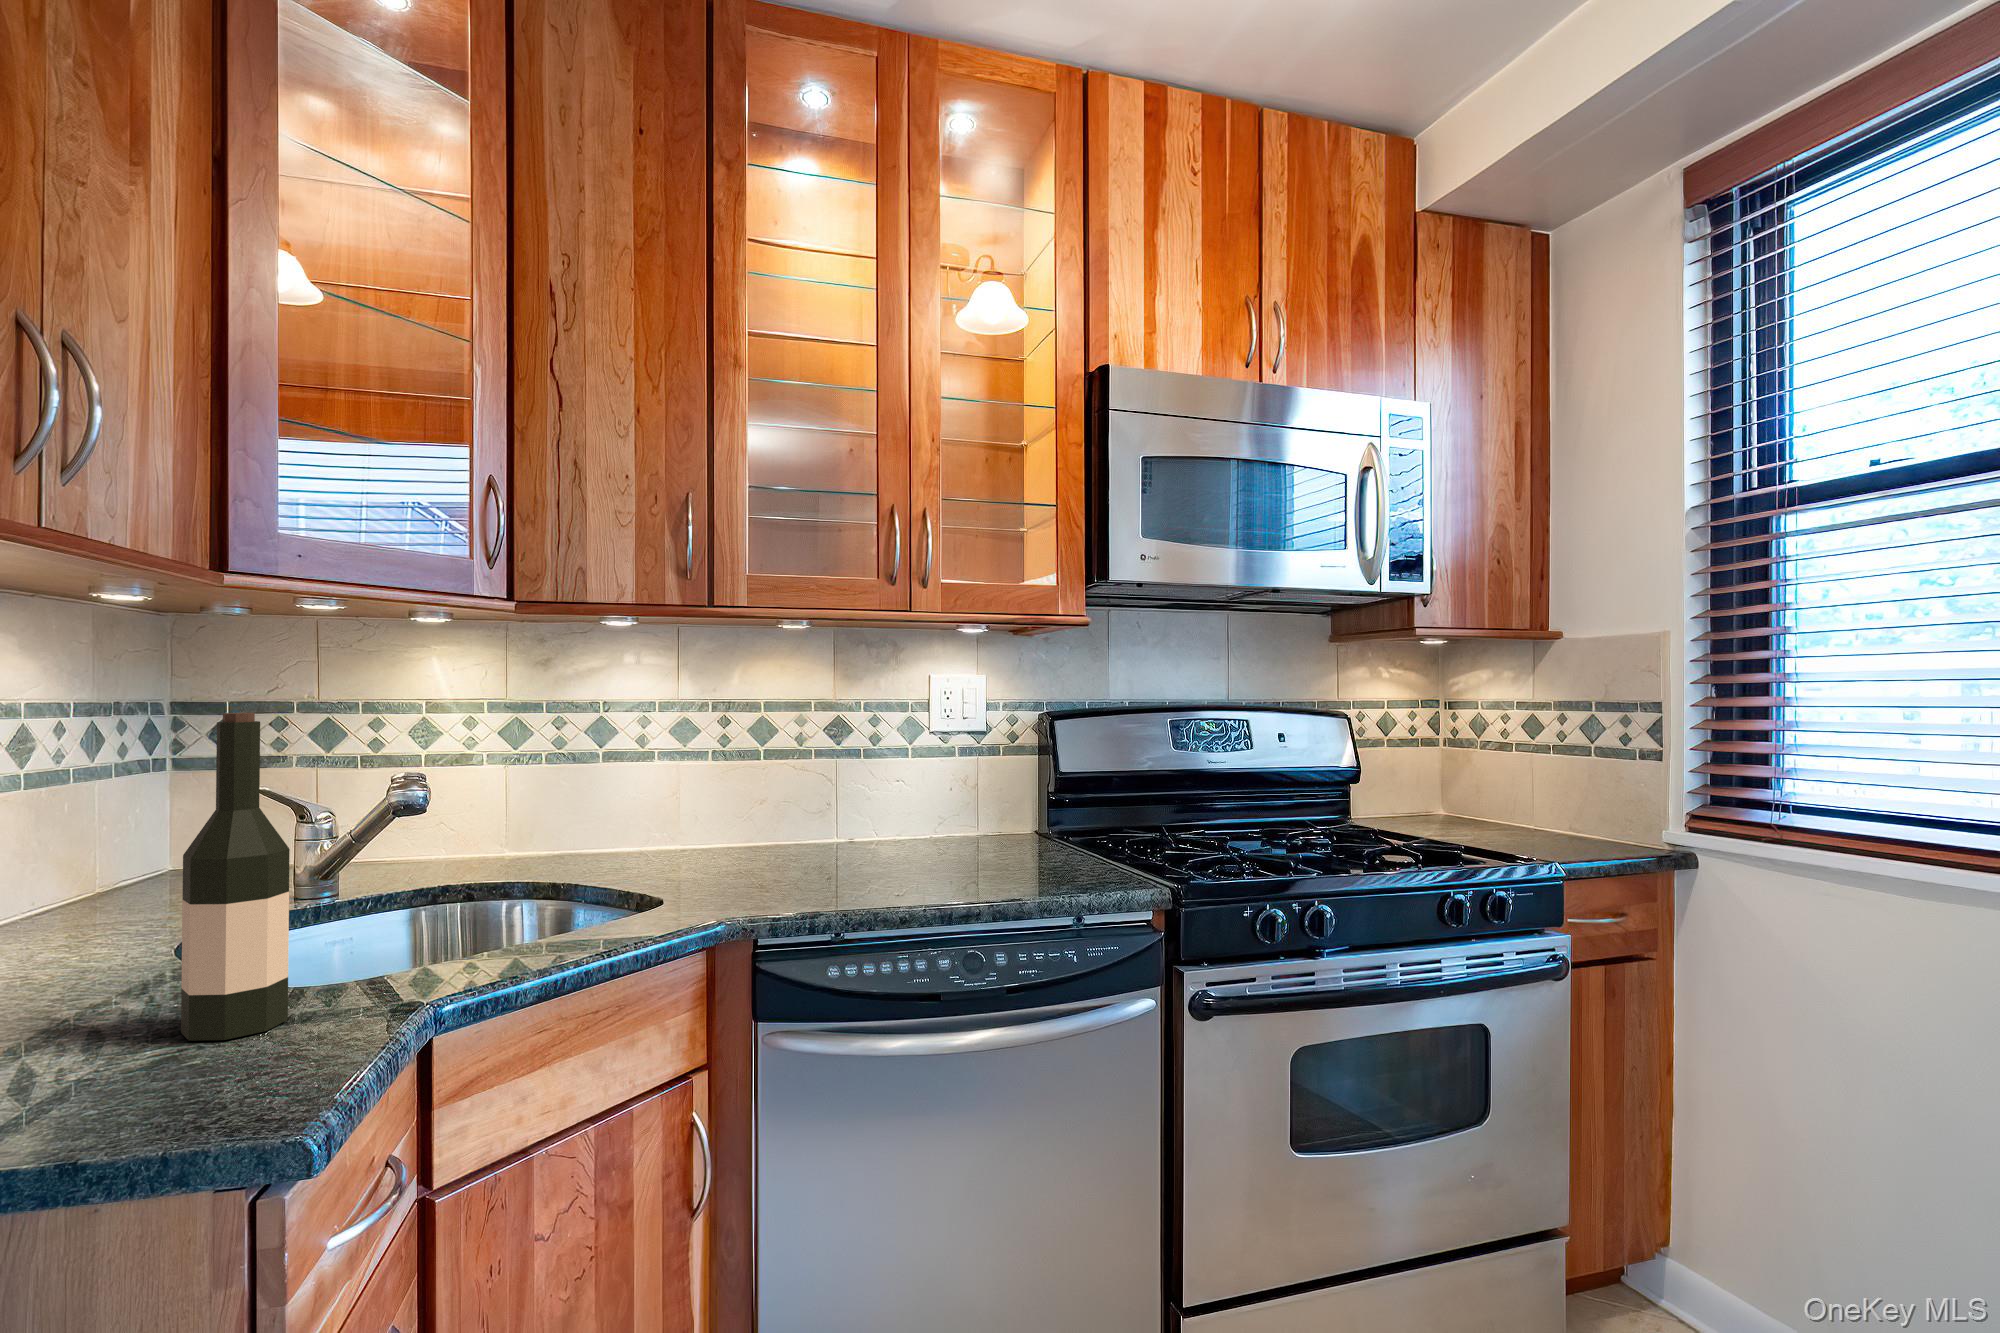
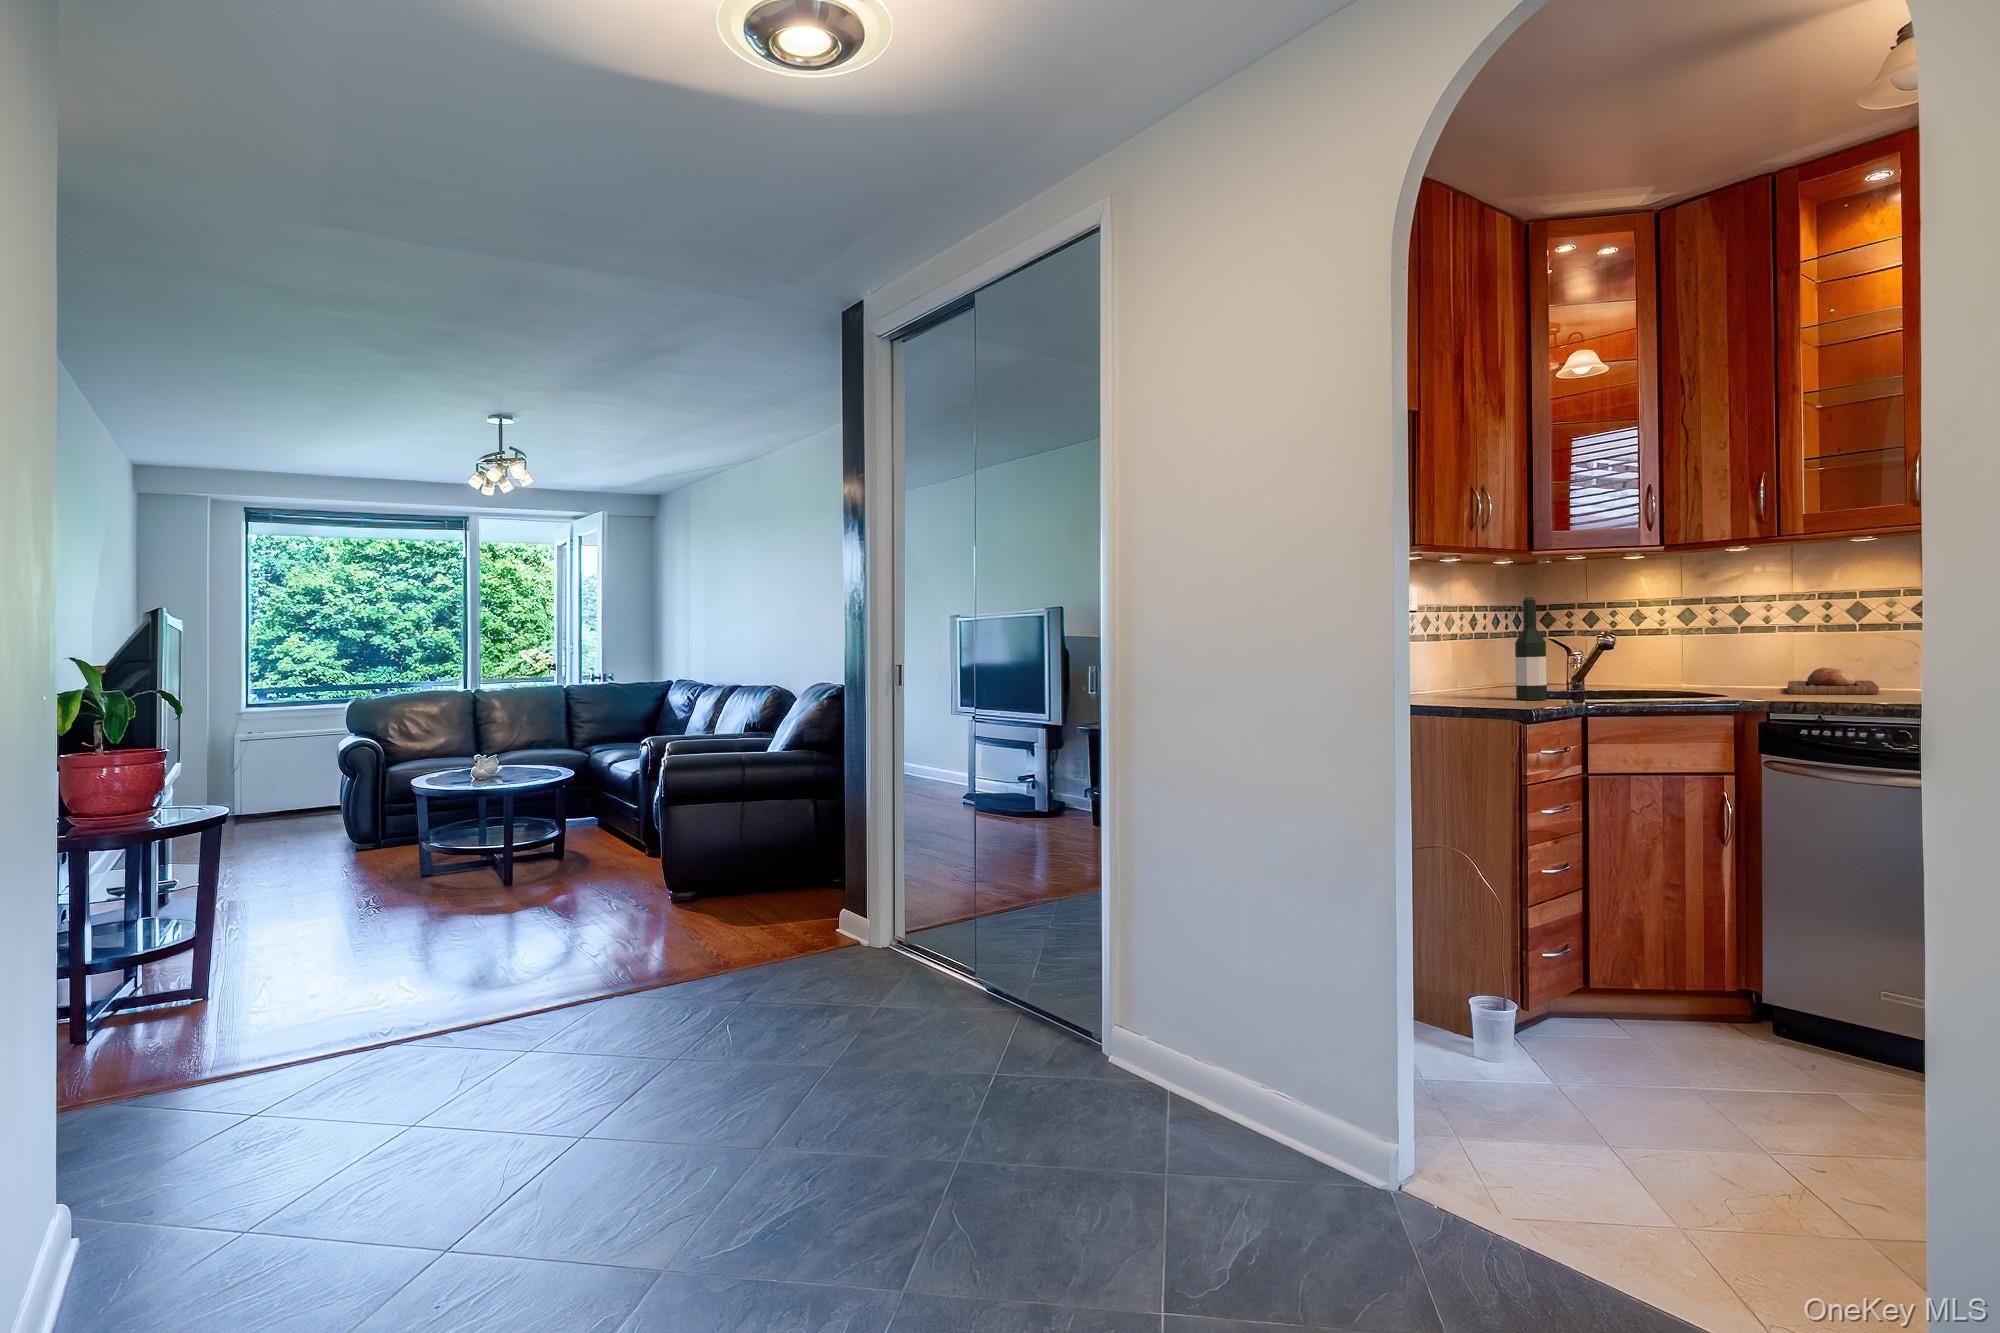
bread loaf: none [690,828,861,894] -> present [1787,668,1879,694]

